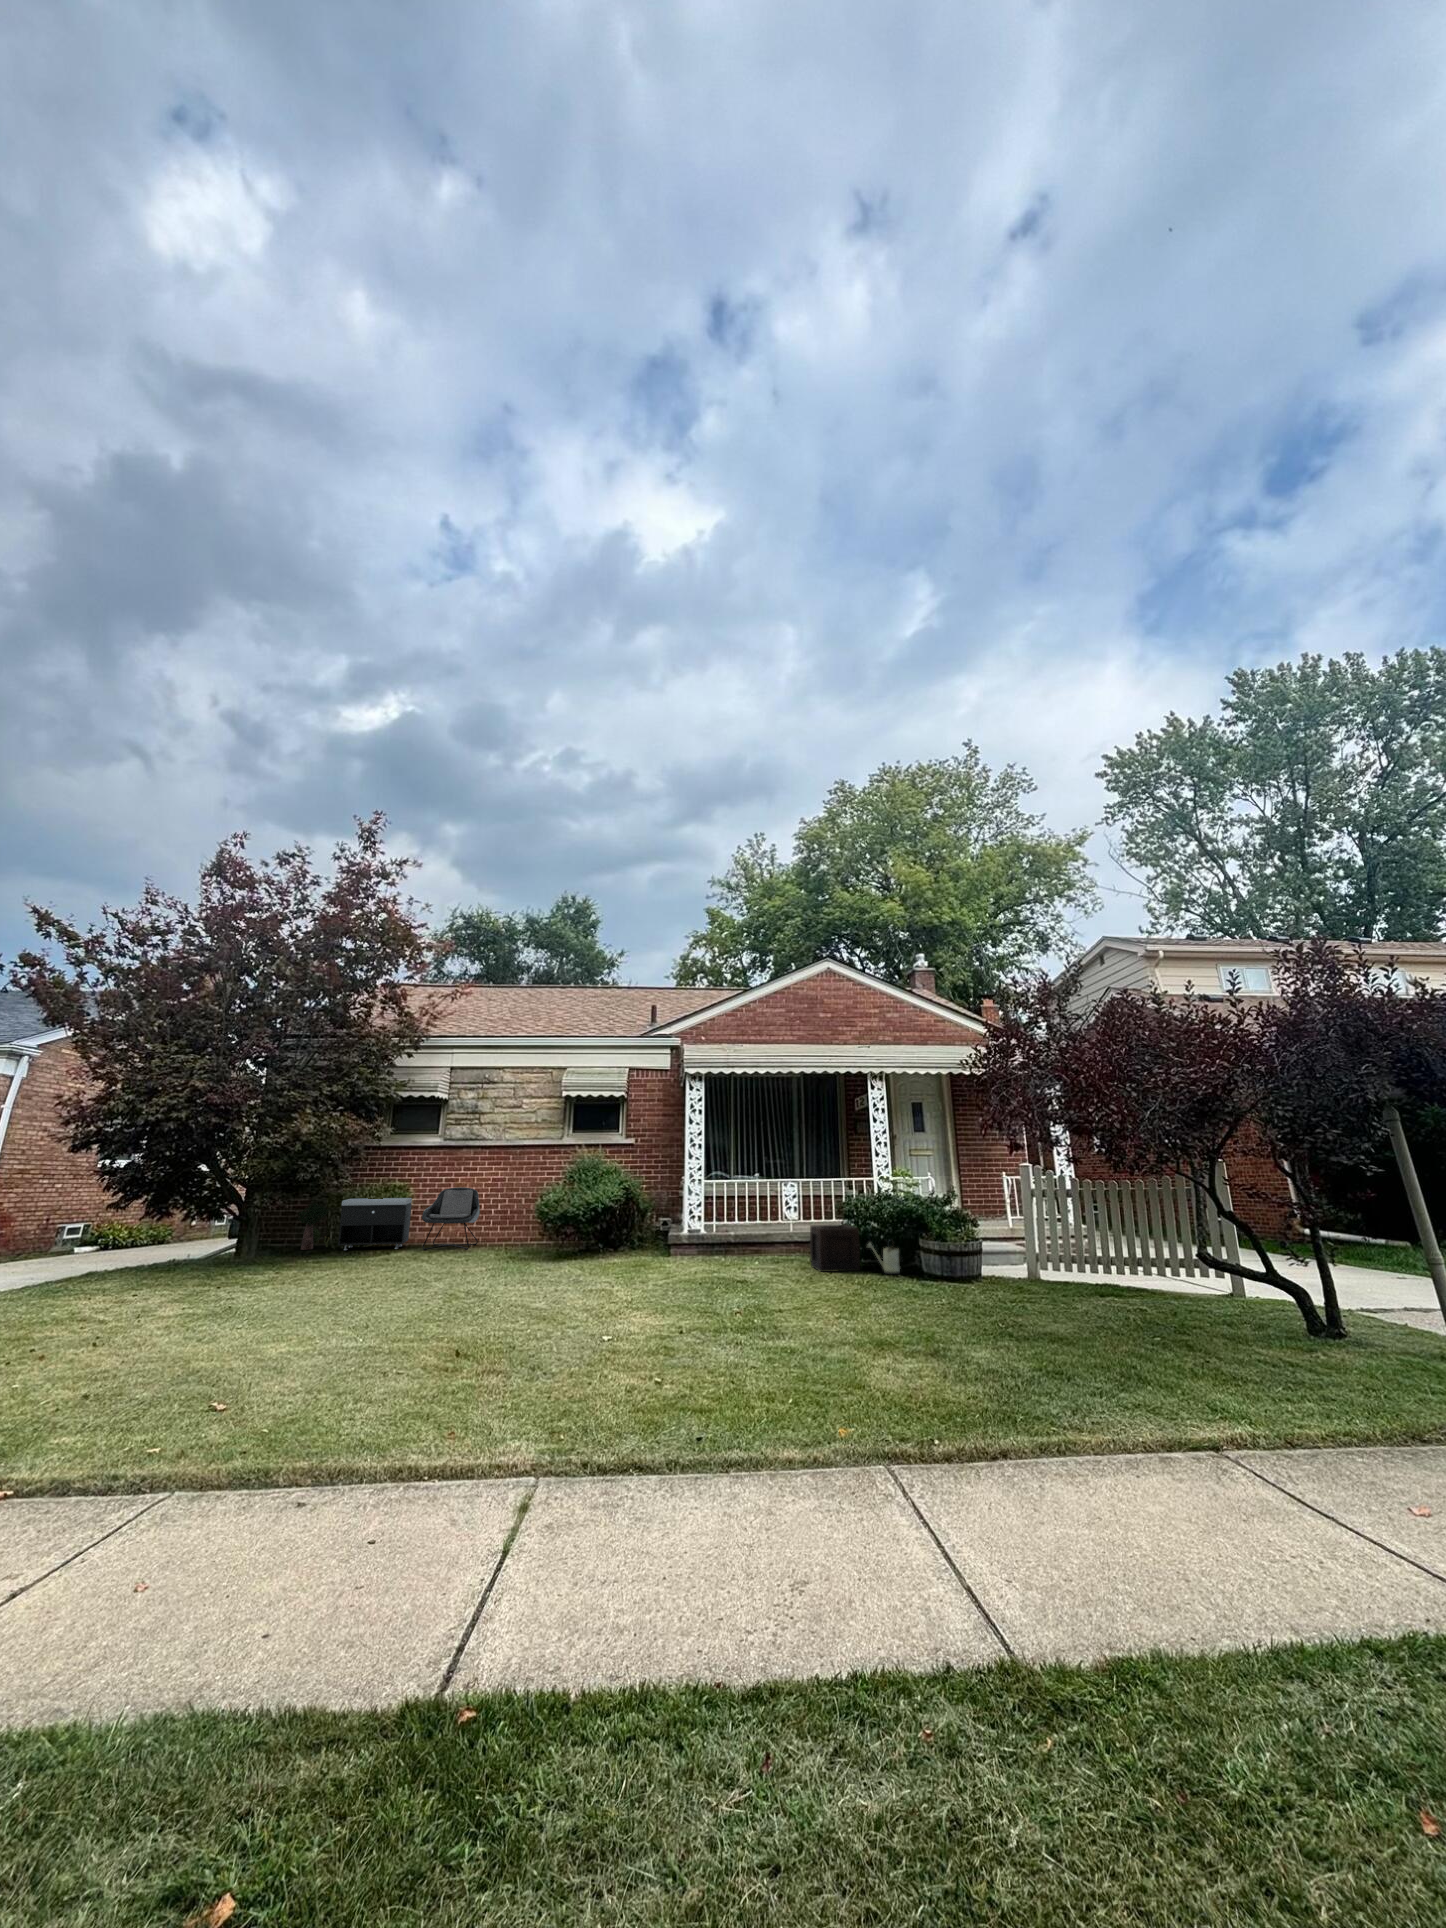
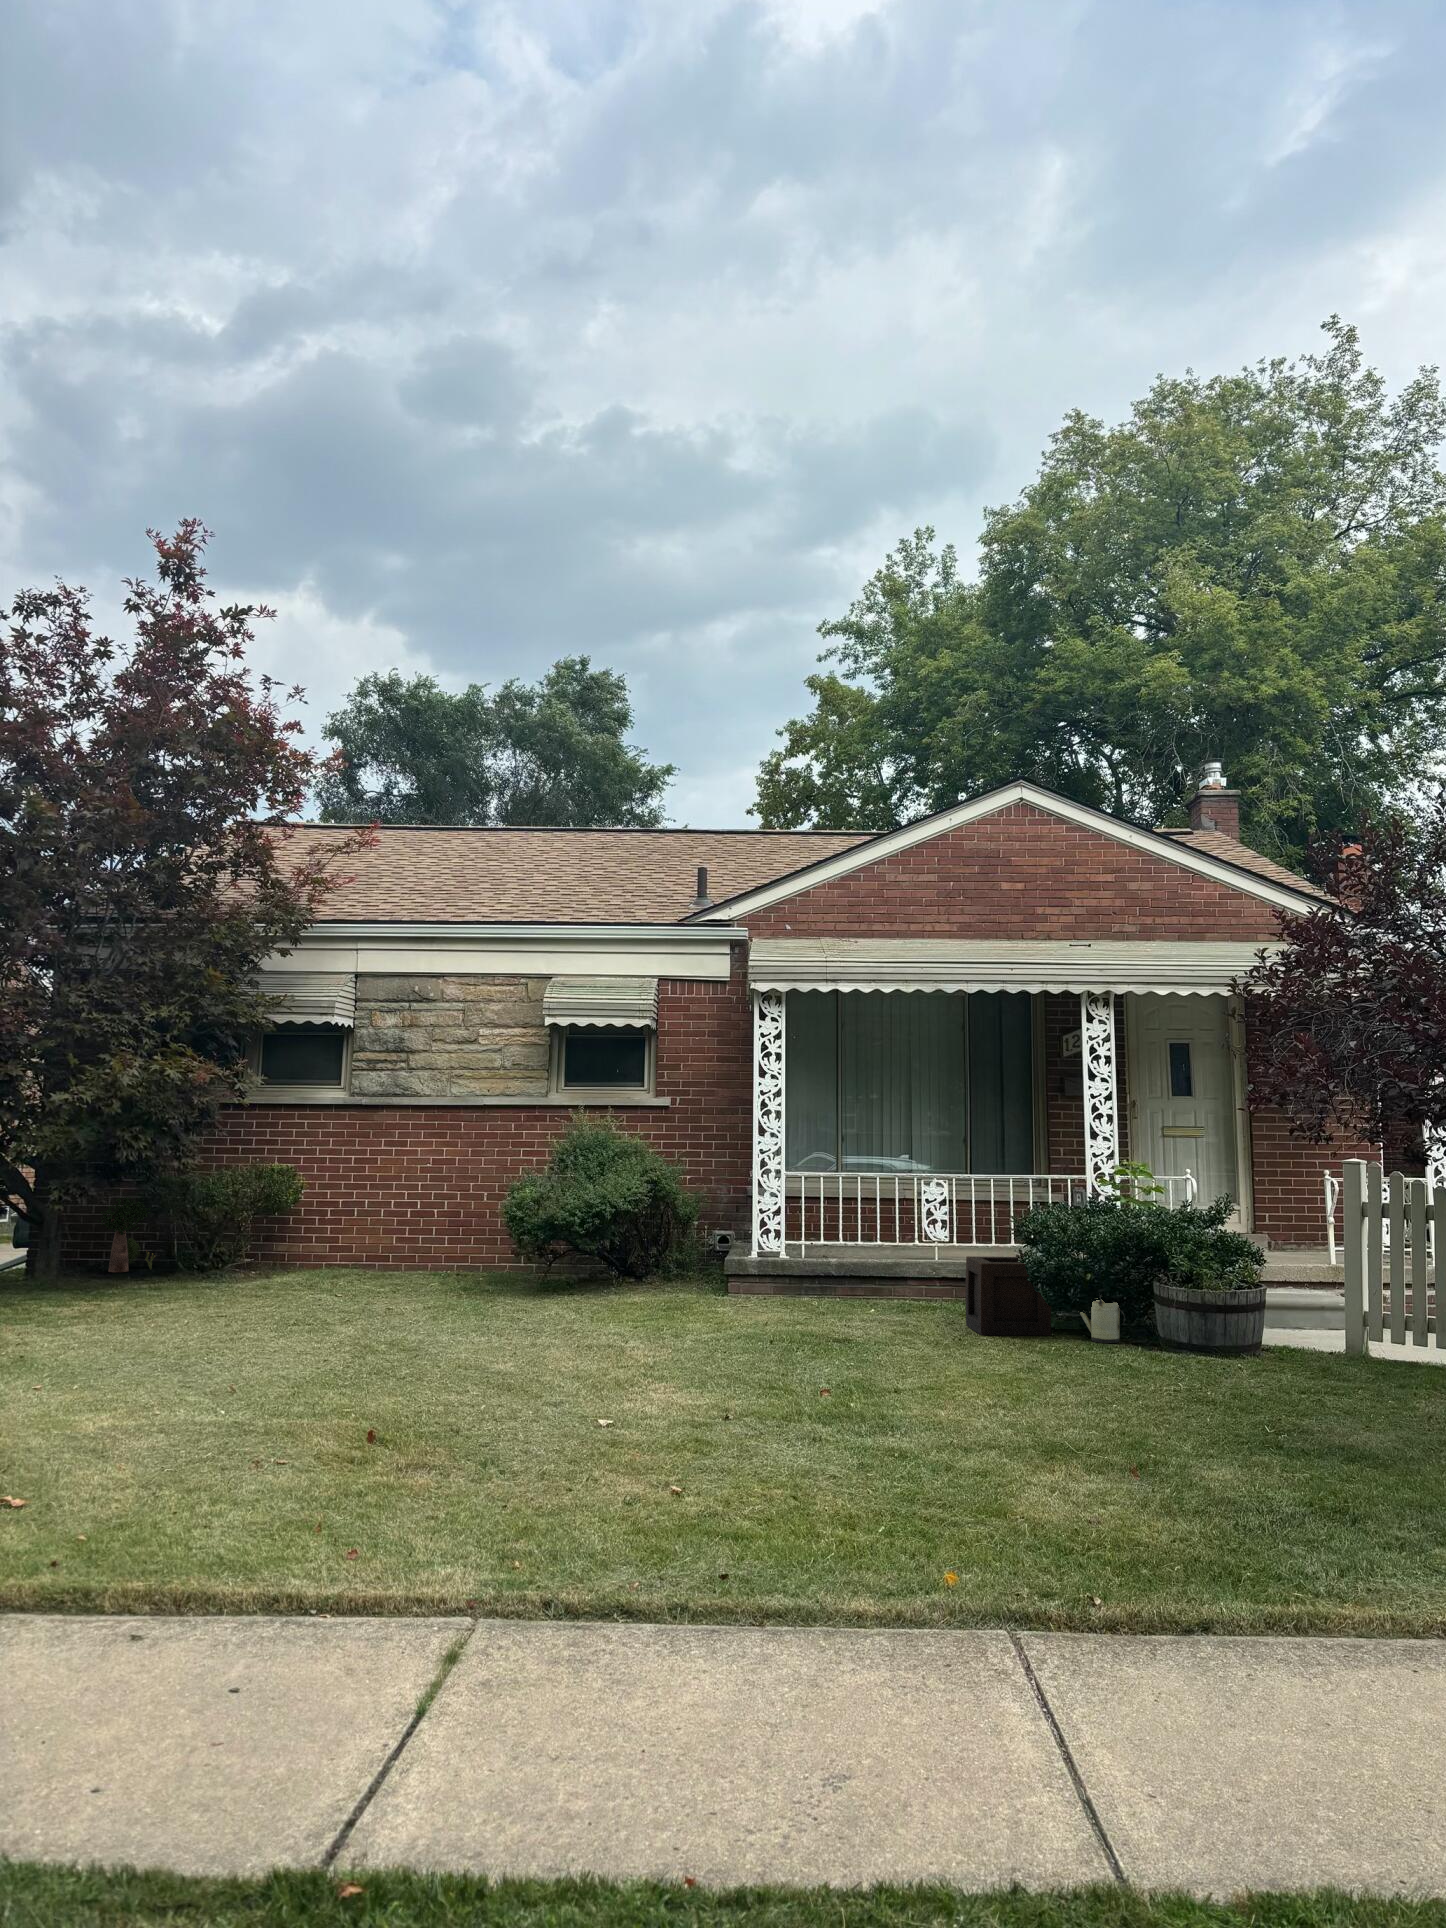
lounge chair: present [422,1187,480,1250] -> none [305,1176,401,1280]
storage bench: present [338,1198,412,1250] -> none [168,1191,287,1275]

